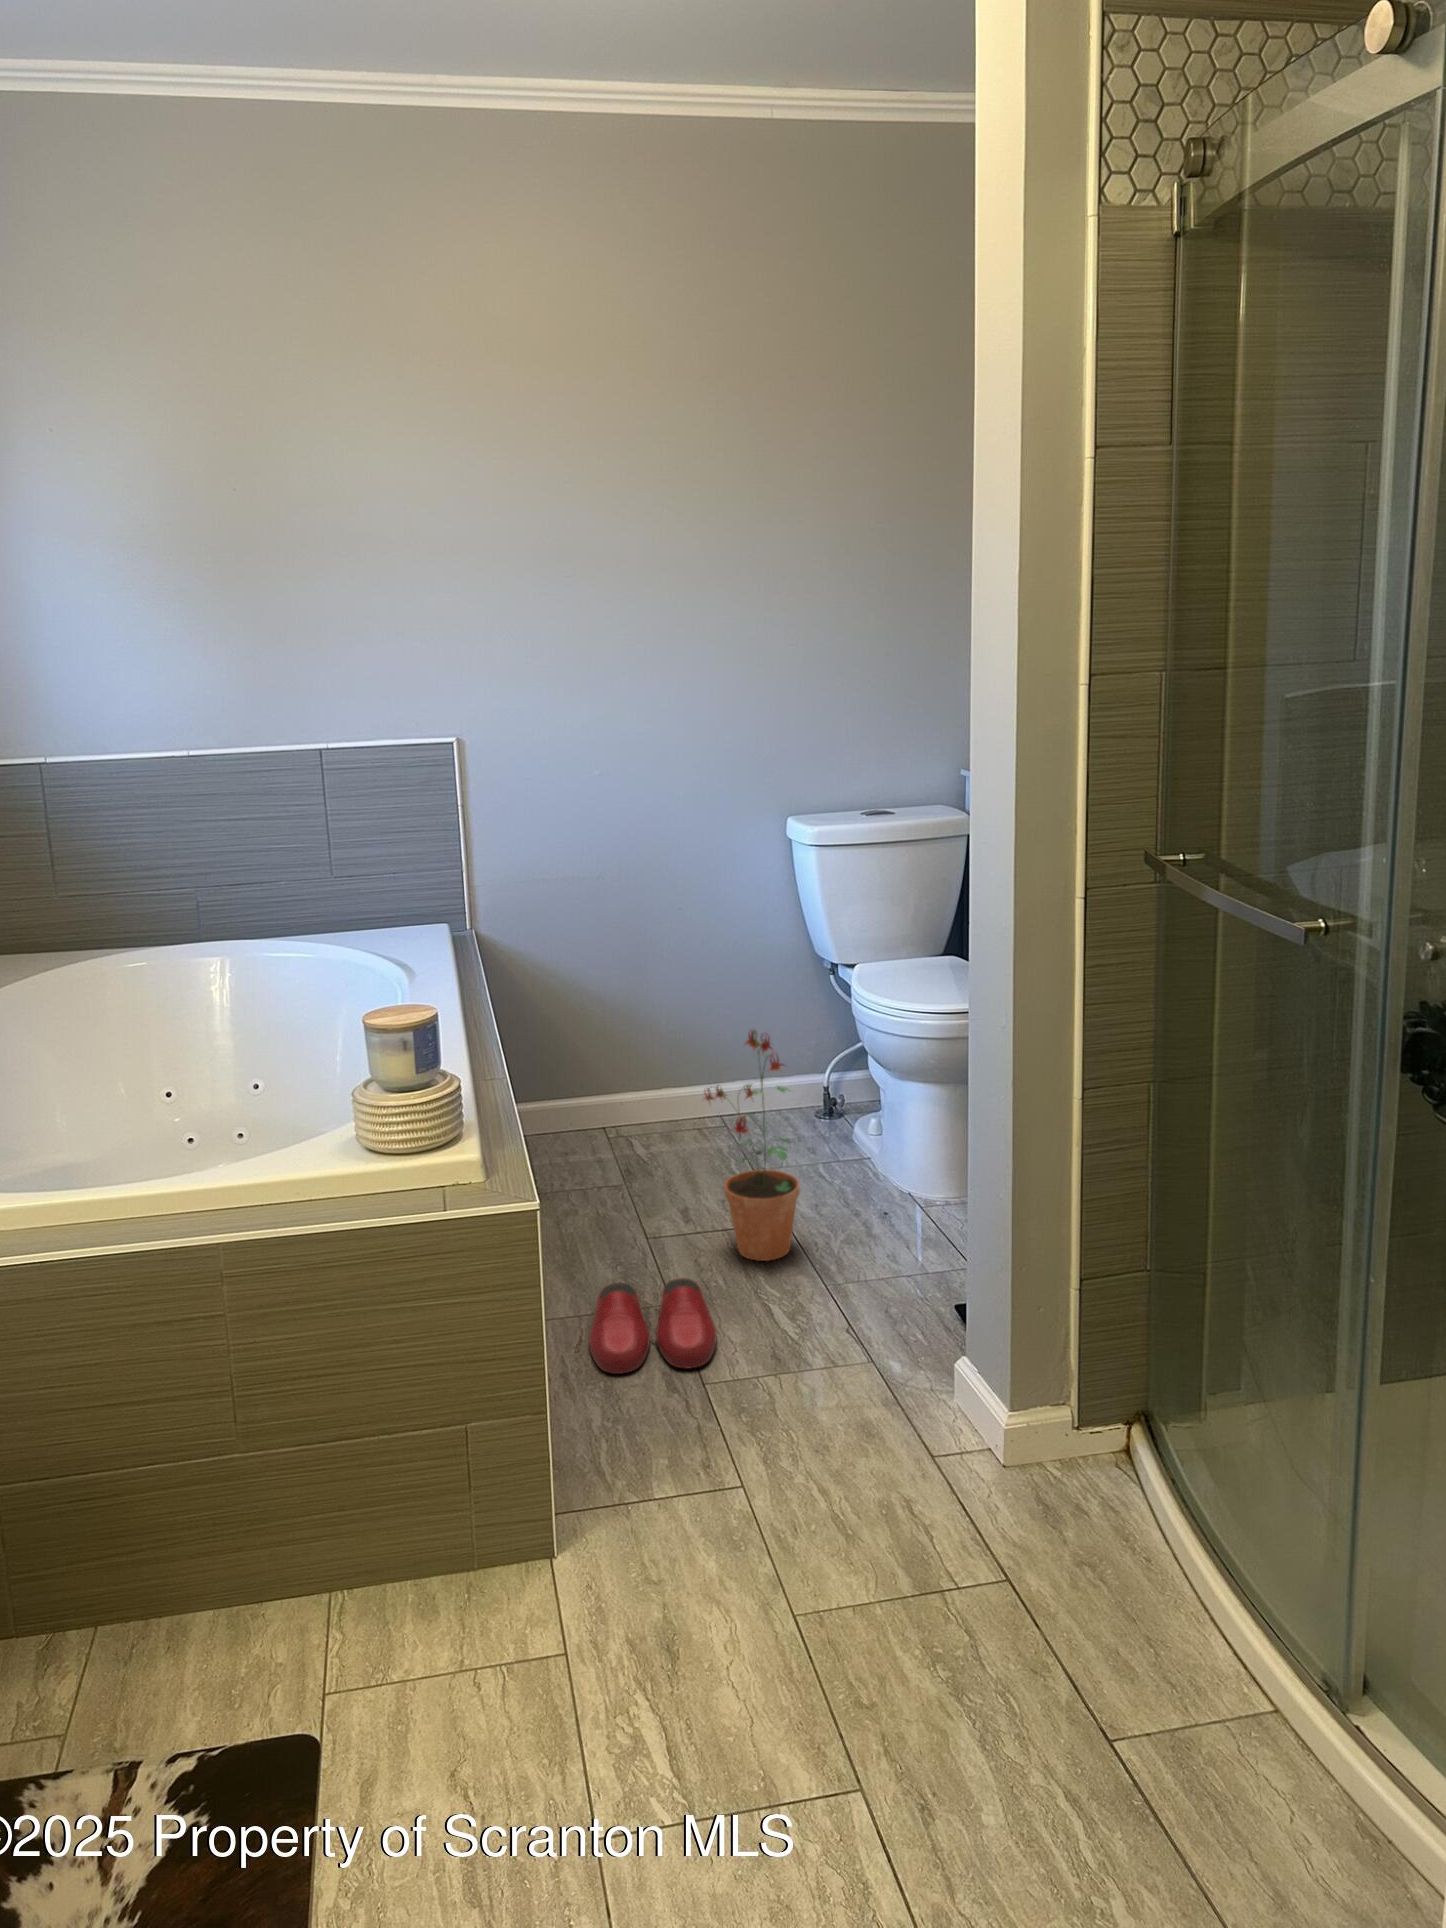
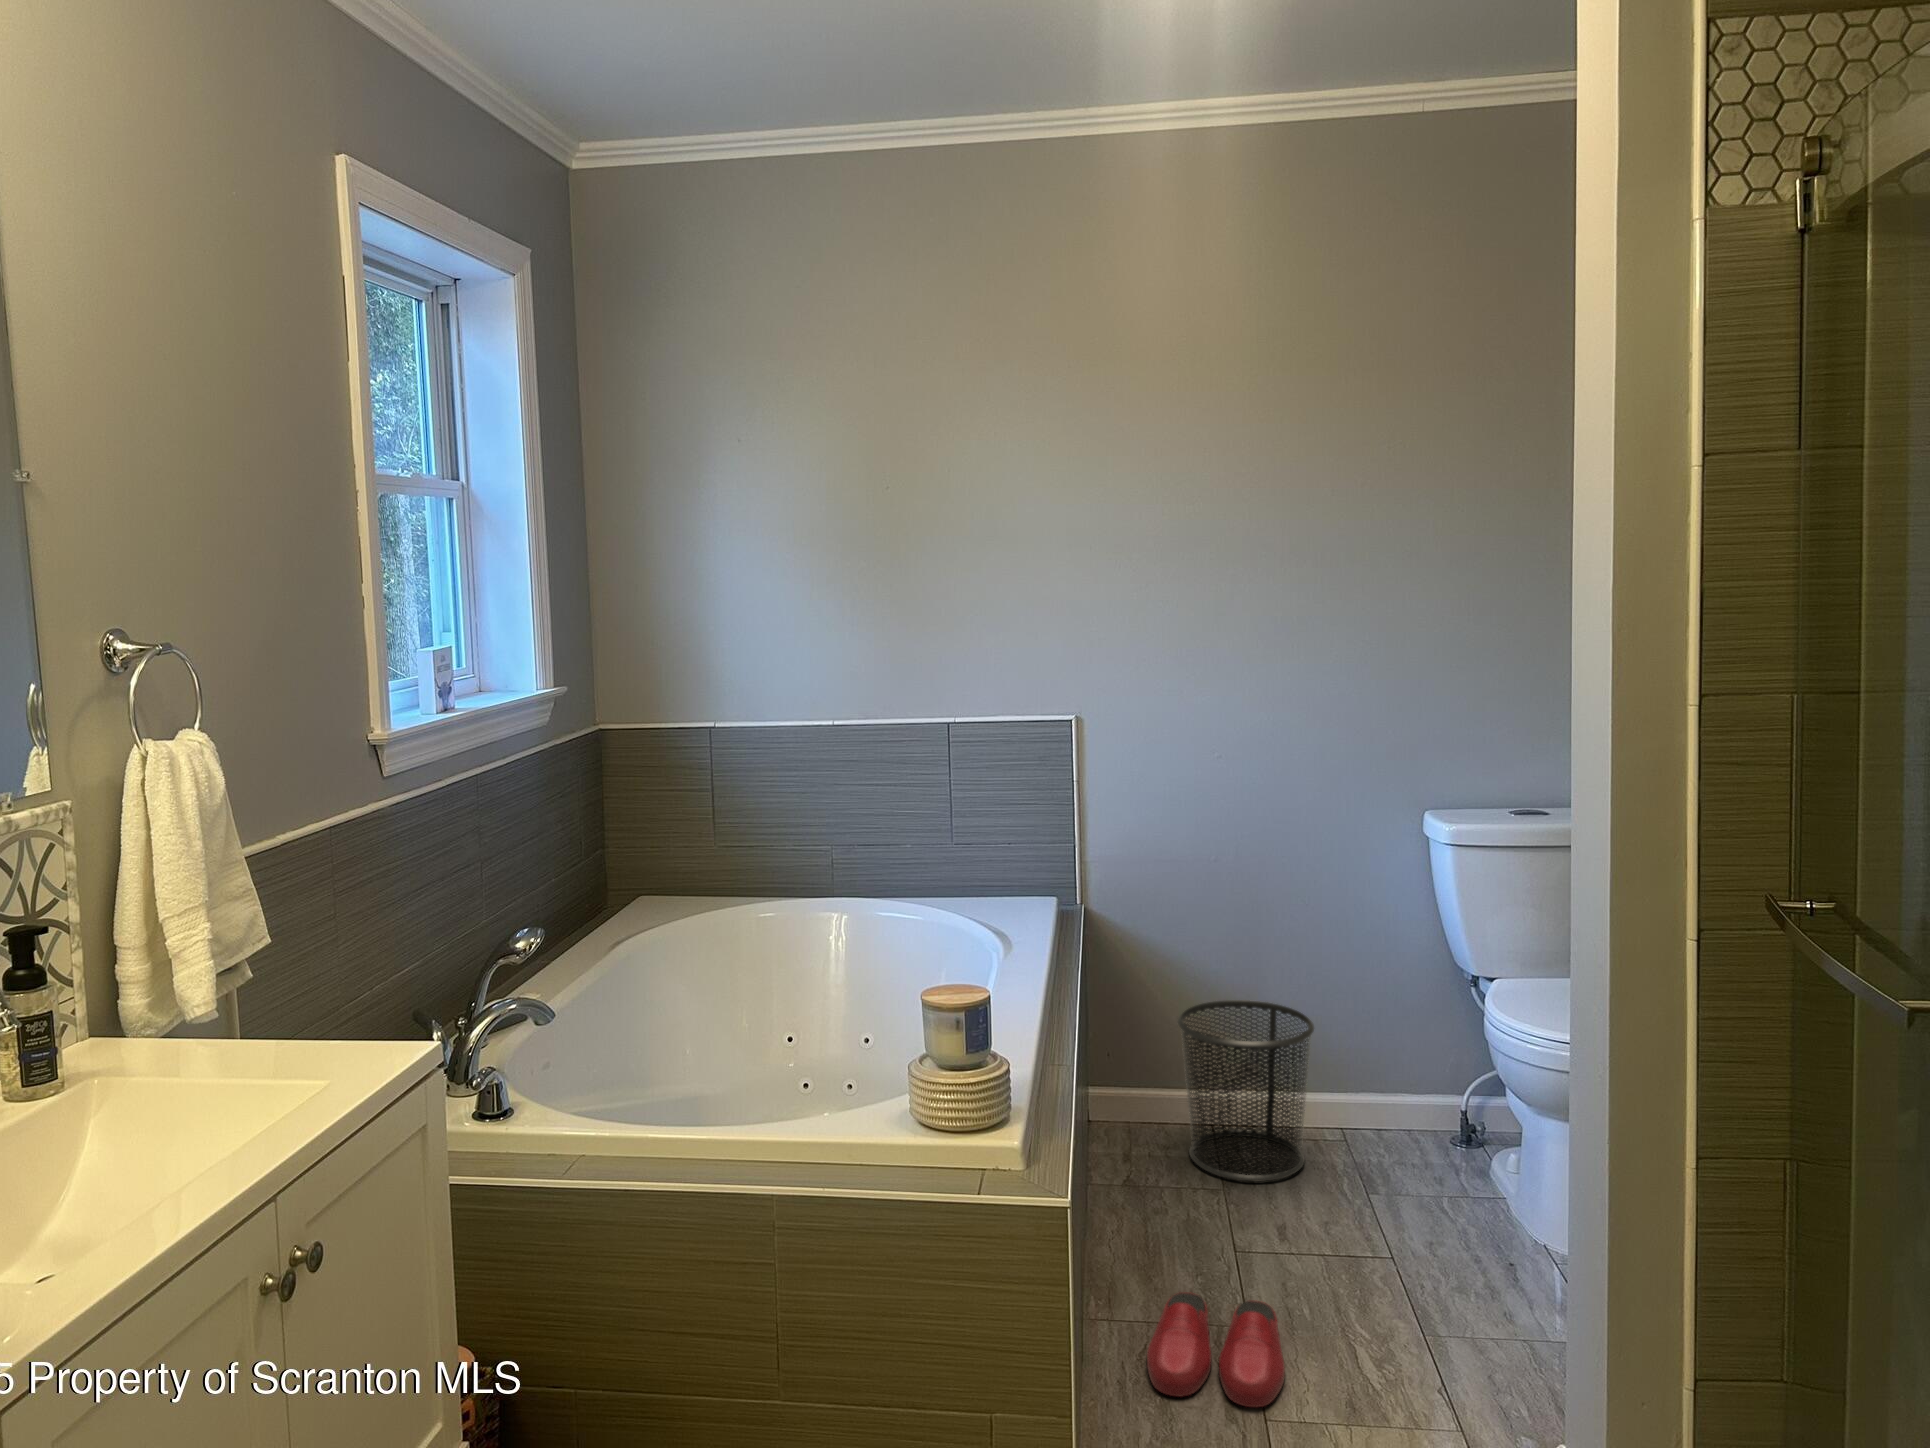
waste bin: none [570,1013,700,1181] -> present [1178,1000,1314,1182]
potted plant: present [705,1030,800,1261] -> none [1298,1039,1403,1298]

